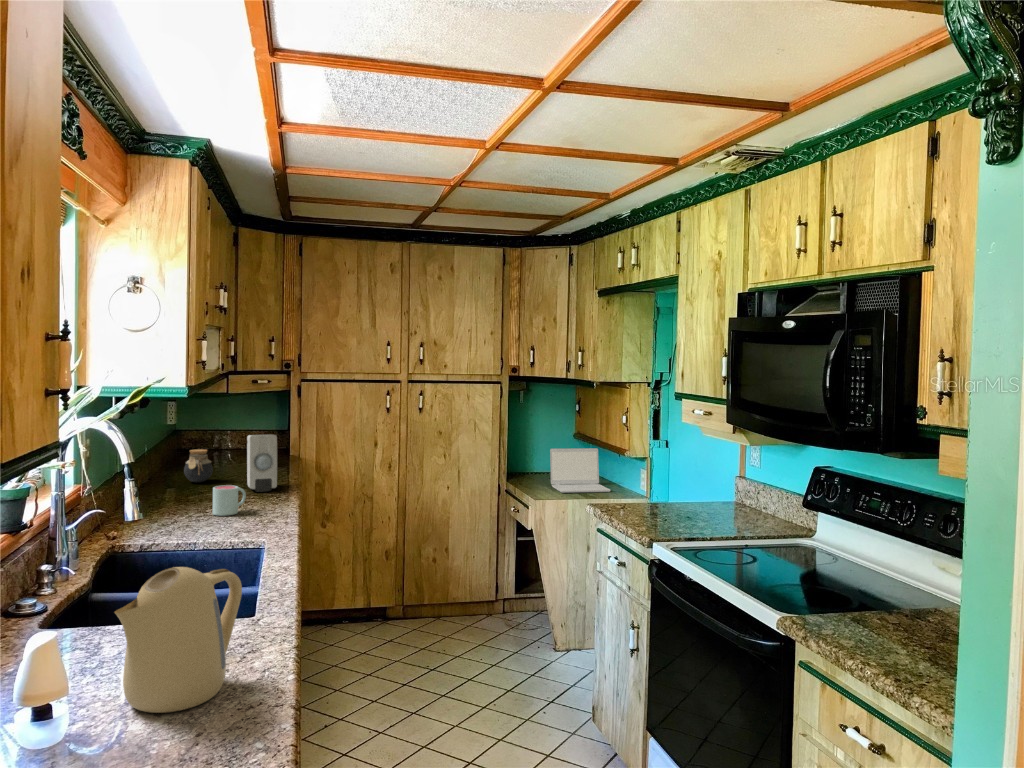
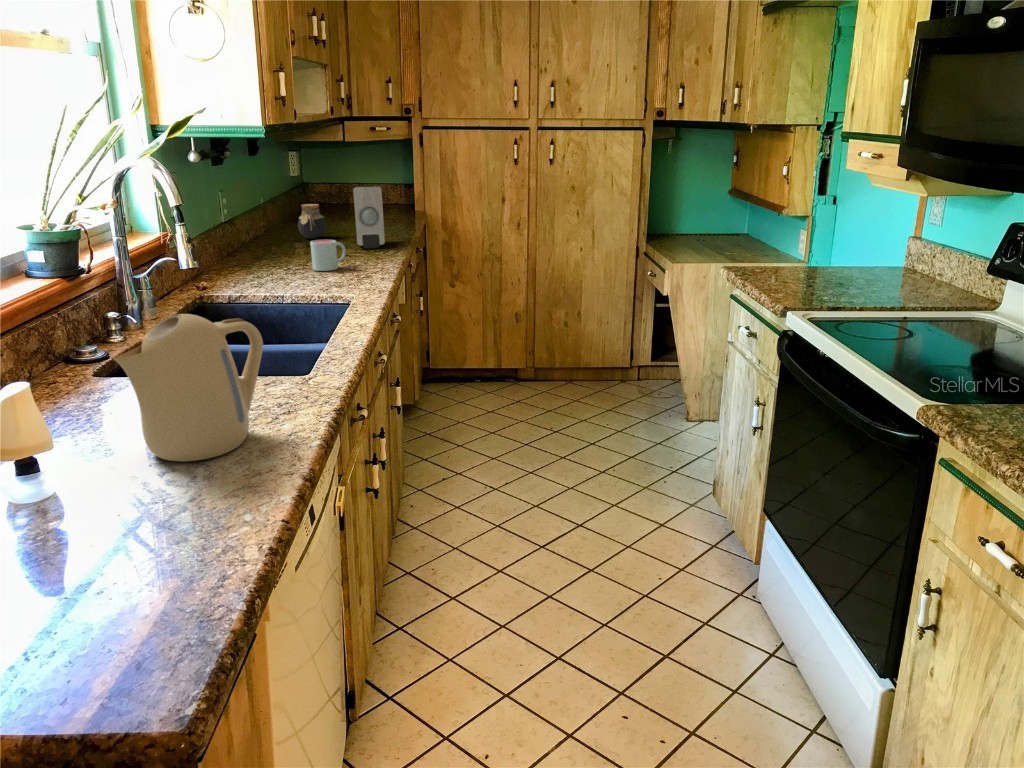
laptop: present [550,448,610,493] -> none [696,205,765,256]

